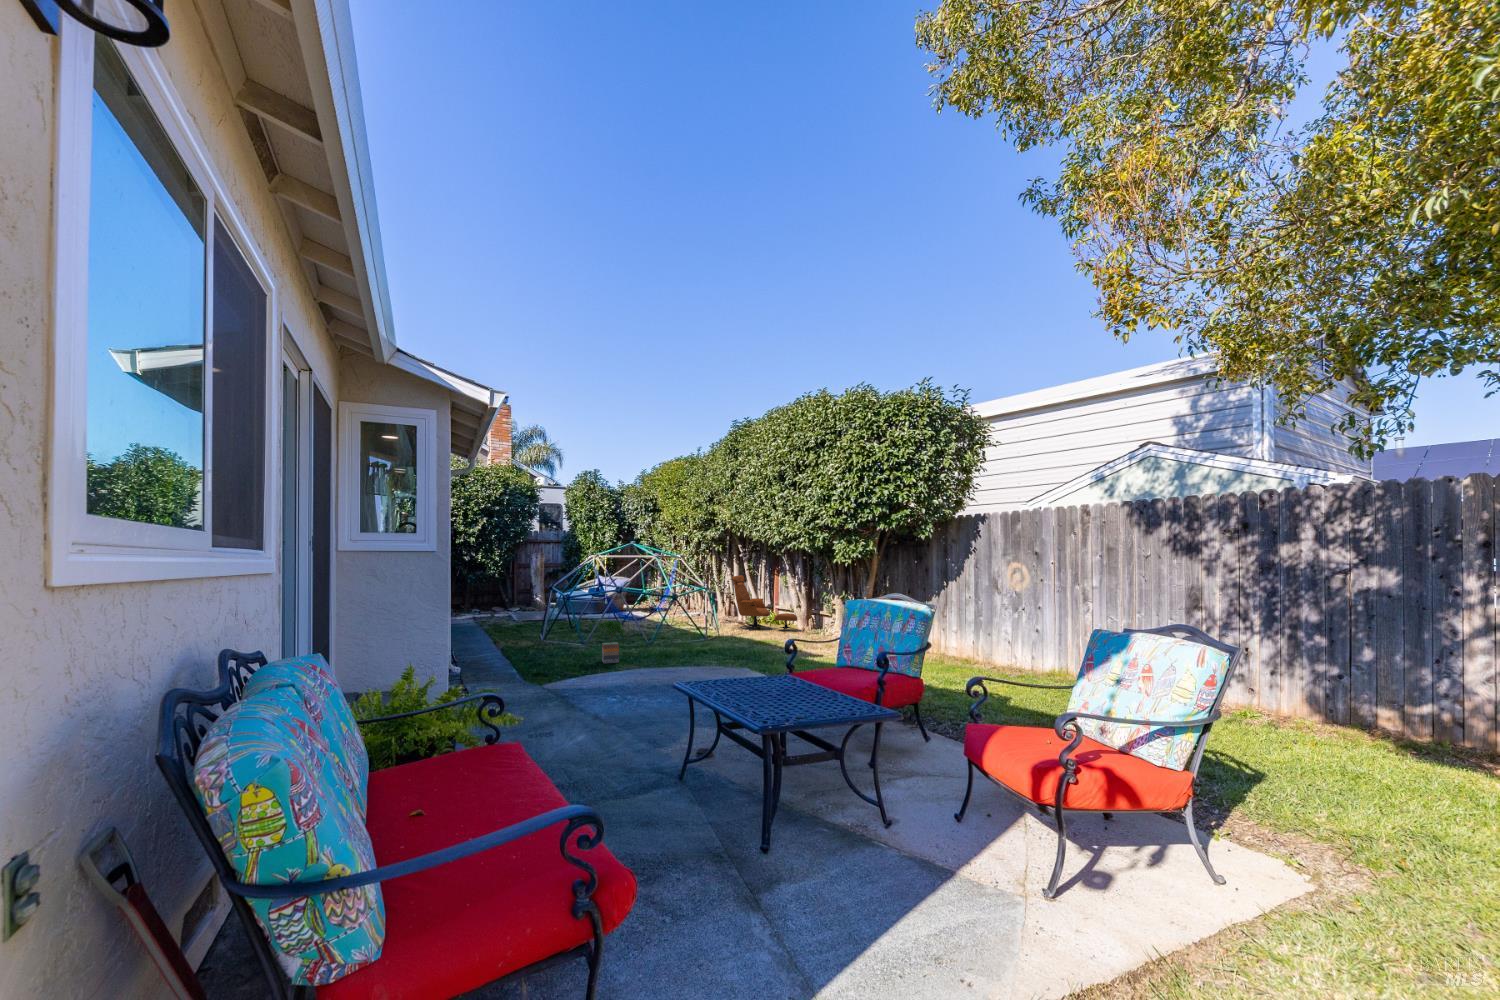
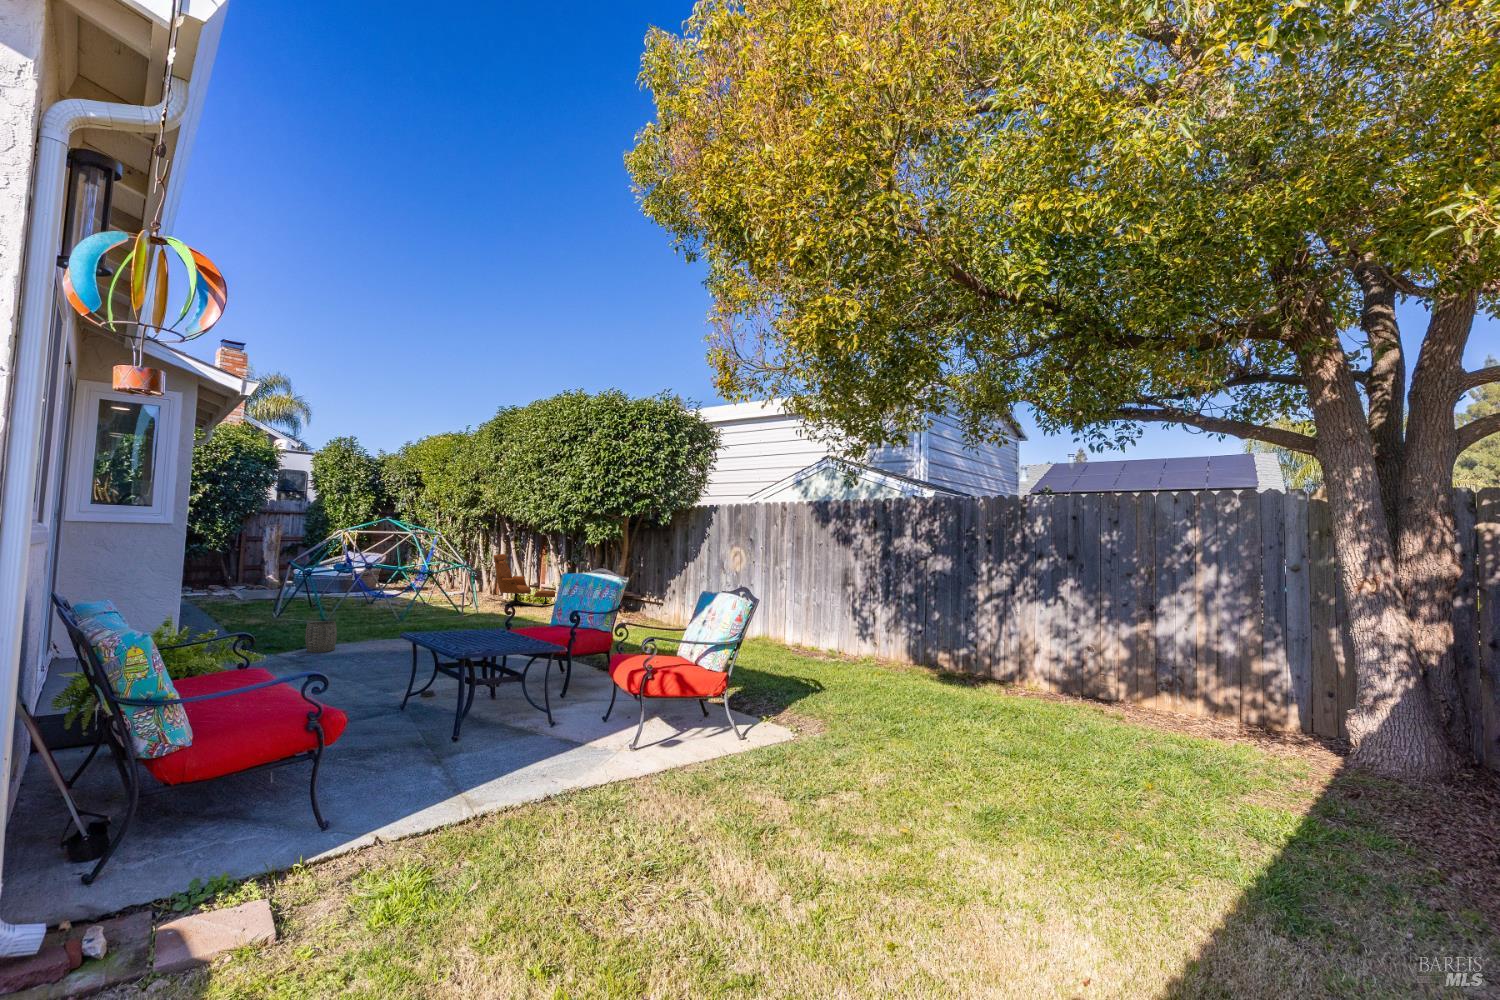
potted tree: present [598,621,625,663] -> none [343,600,373,641]
woven basket: none [563,642,593,675] -> present [305,621,337,652]

